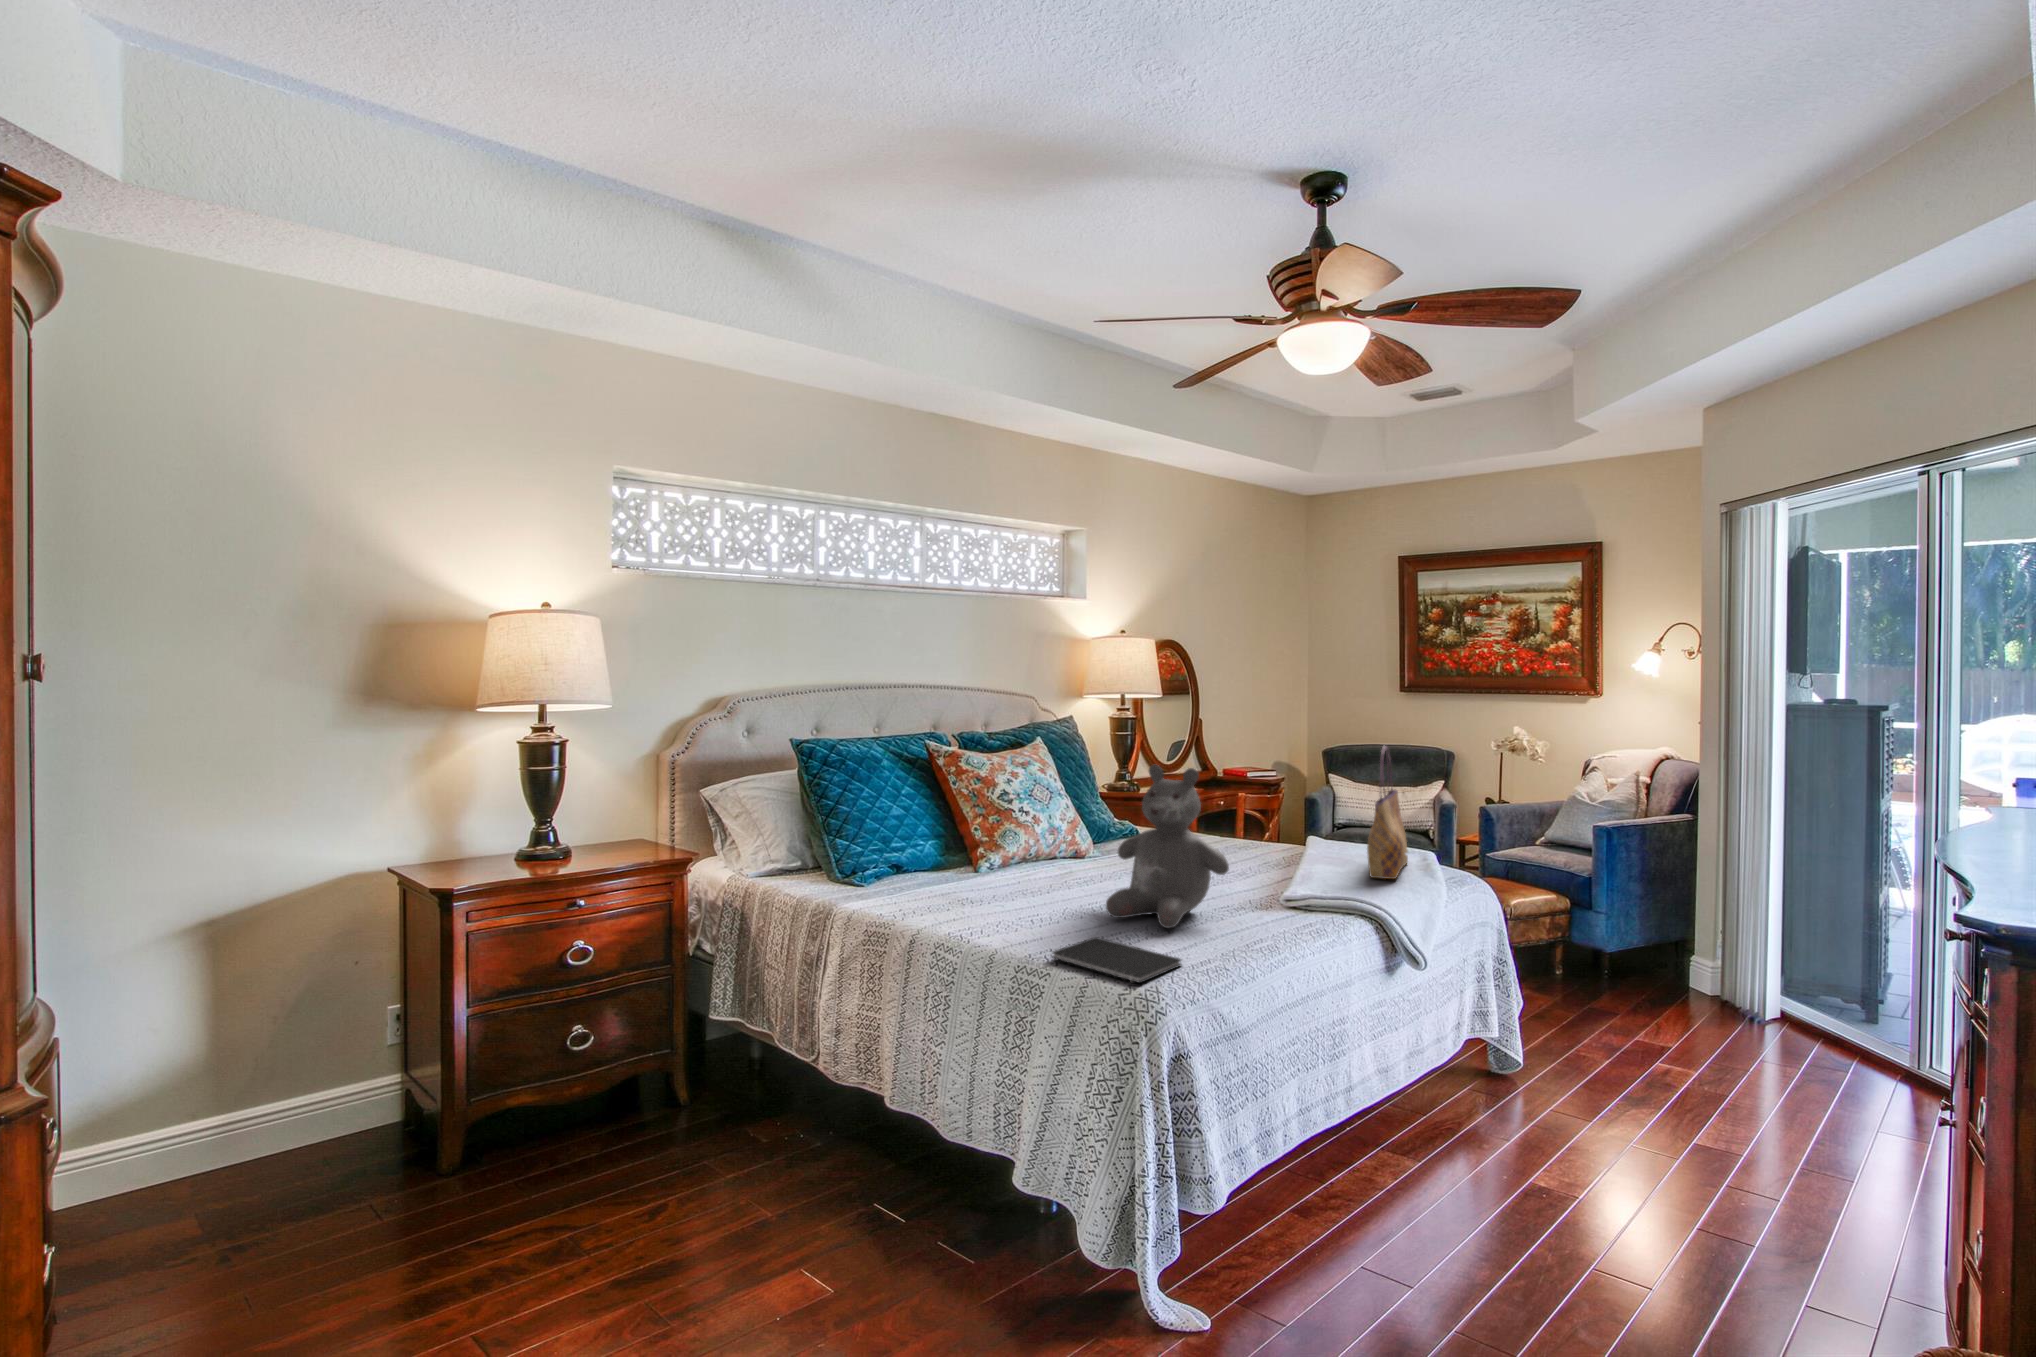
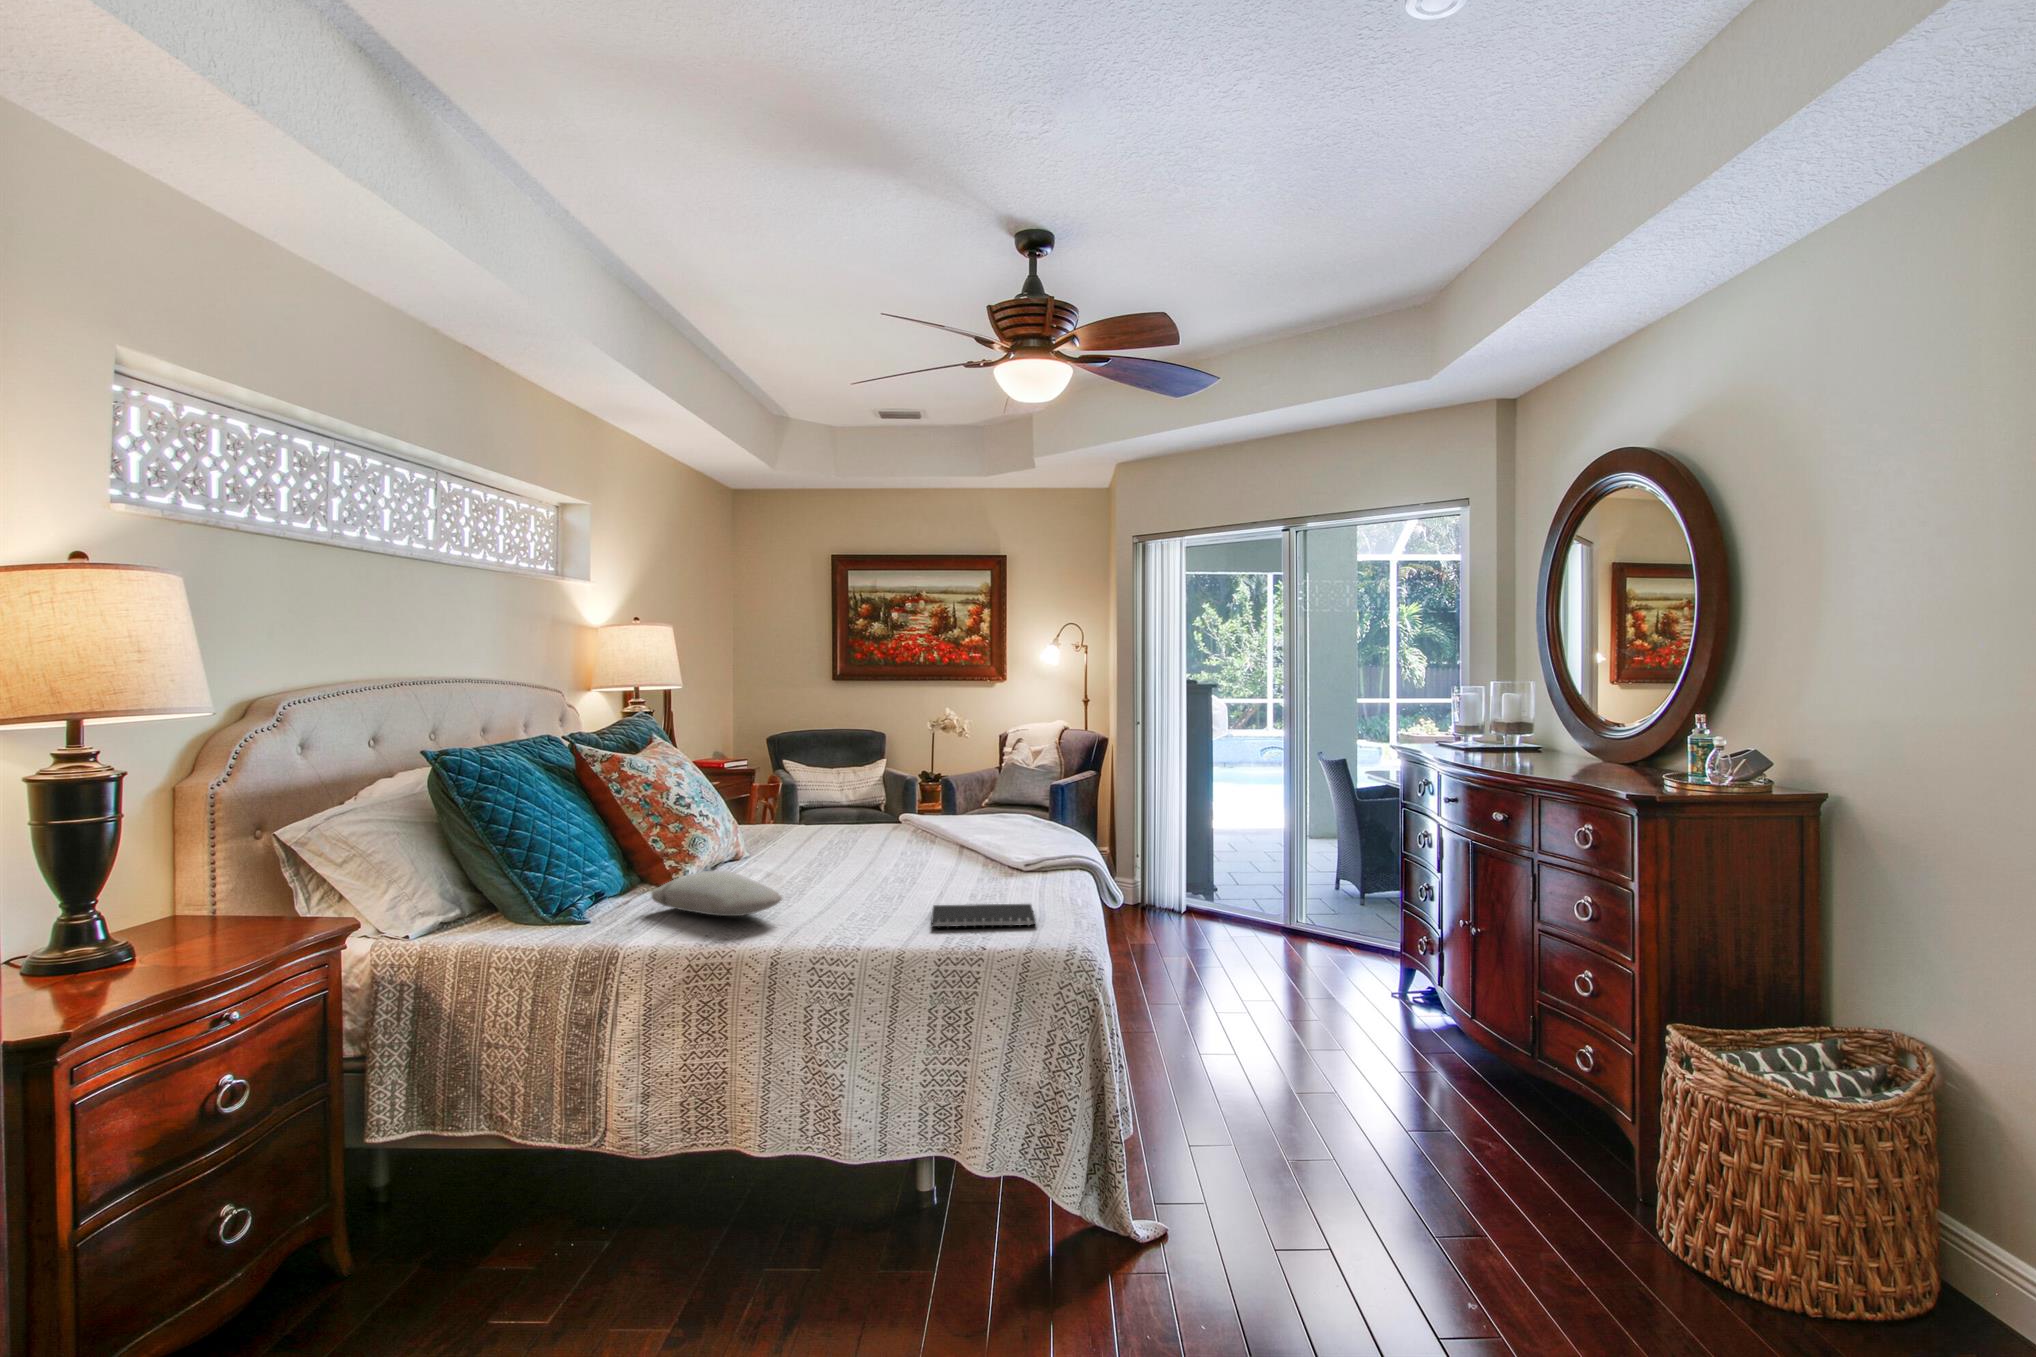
tote bag: present [1367,746,1408,879] -> none [993,718,1035,833]
teddy bear: present [1106,765,1229,928] -> none [873,741,989,892]
pillow: none [917,862,993,908] -> present [652,870,782,916]

